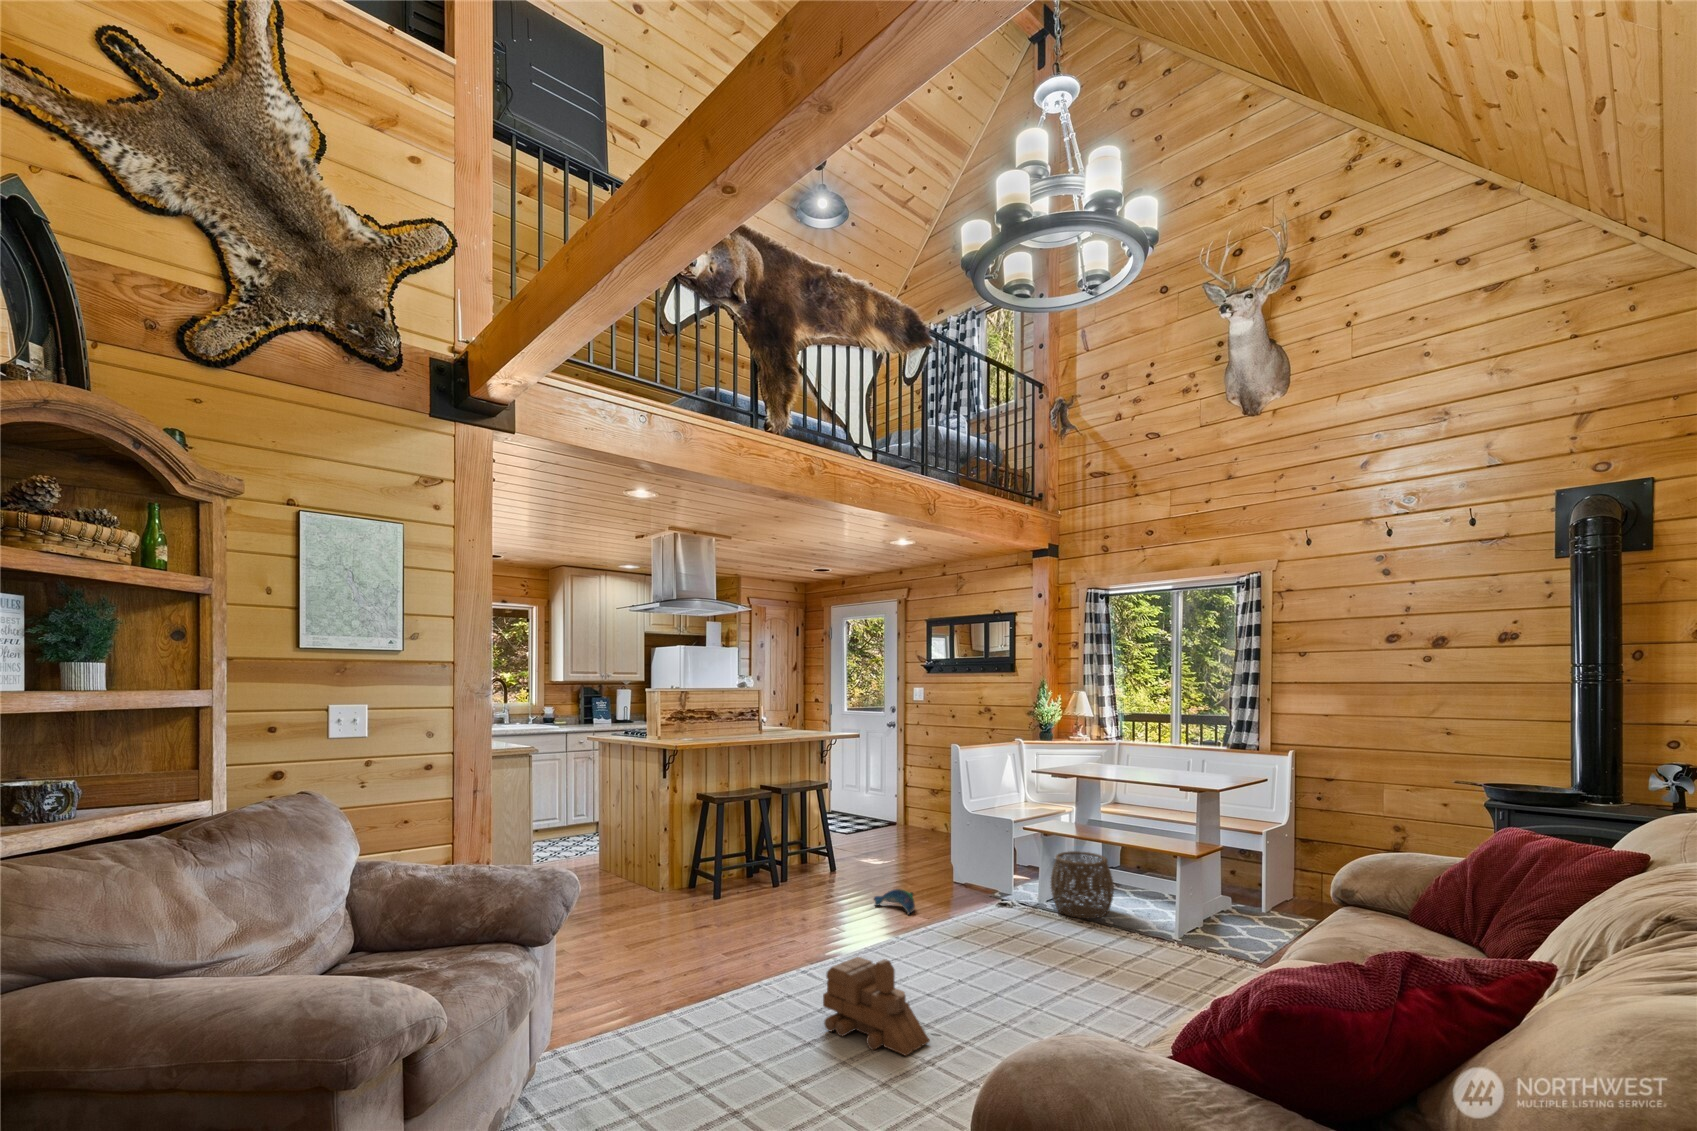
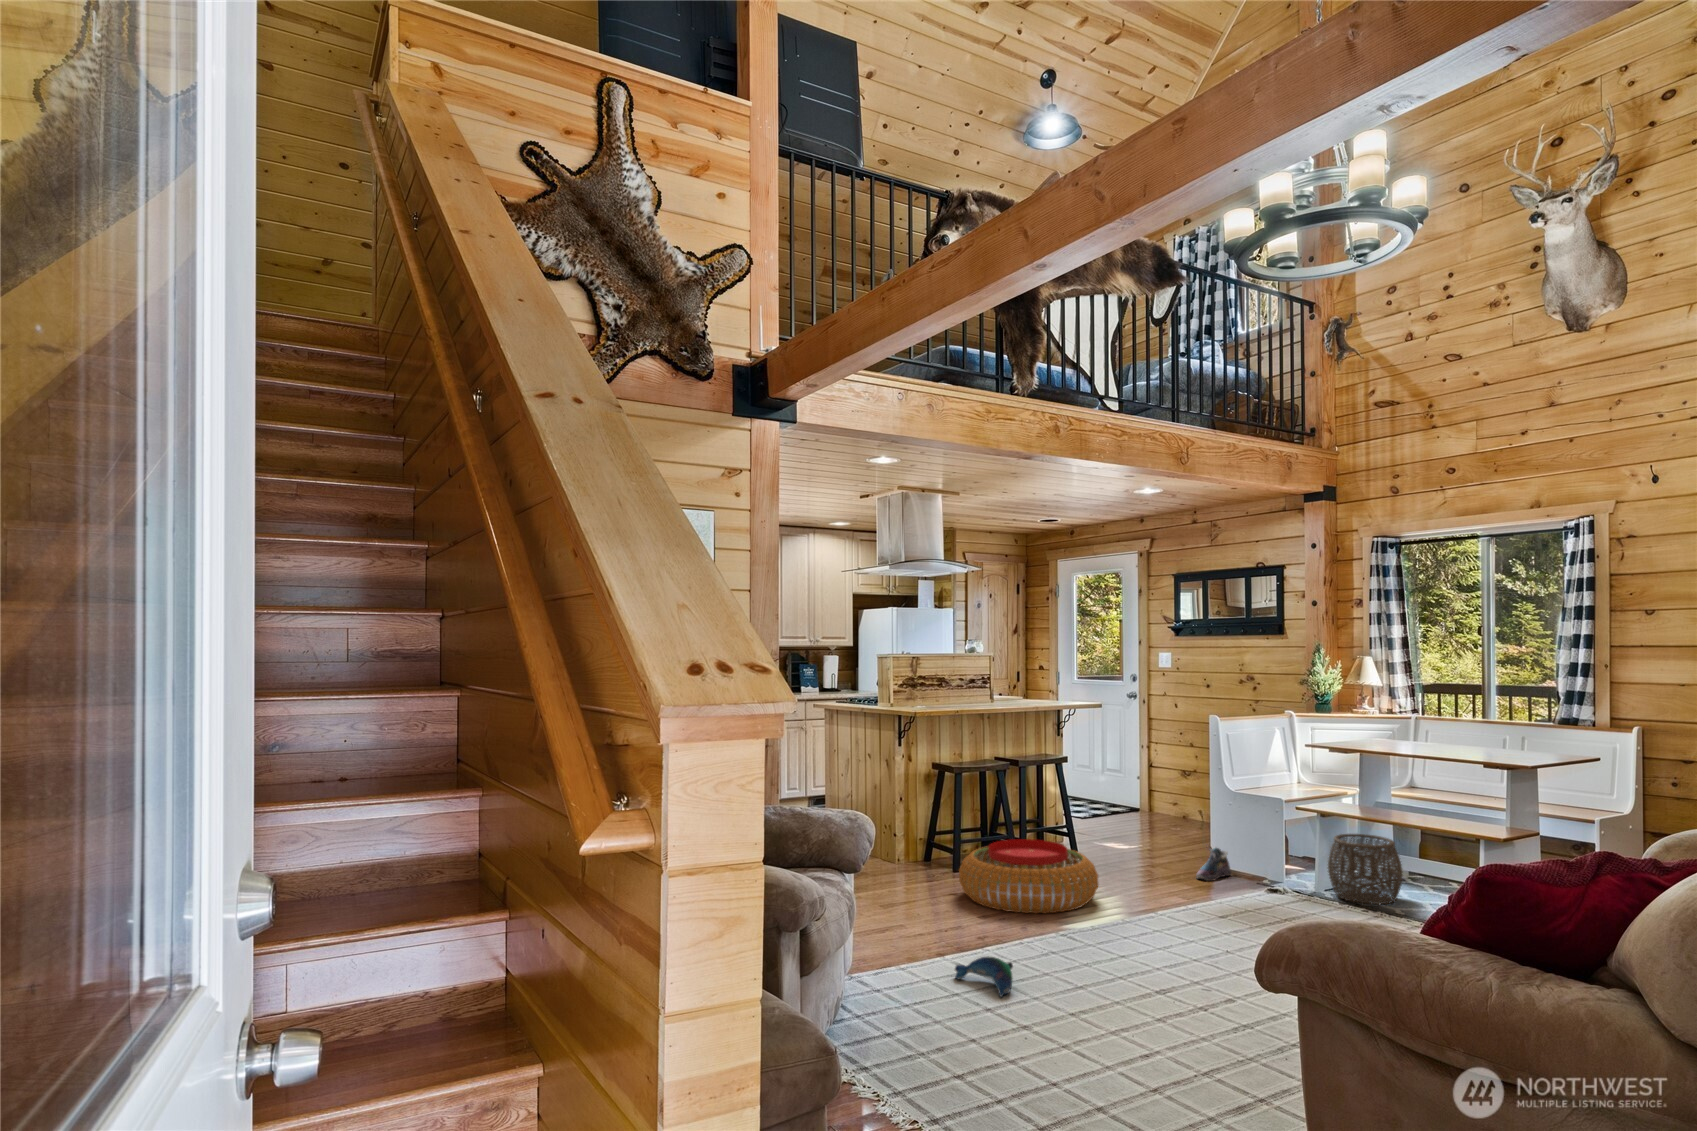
shoe: none [936,864,968,899] -> present [1196,848,1231,881]
pouf: none [709,868,844,948] -> present [959,839,1098,913]
plush toy: present [874,889,915,914] -> present [955,956,1013,997]
toy train: present [823,957,930,1055] -> none [1093,914,1203,1002]

